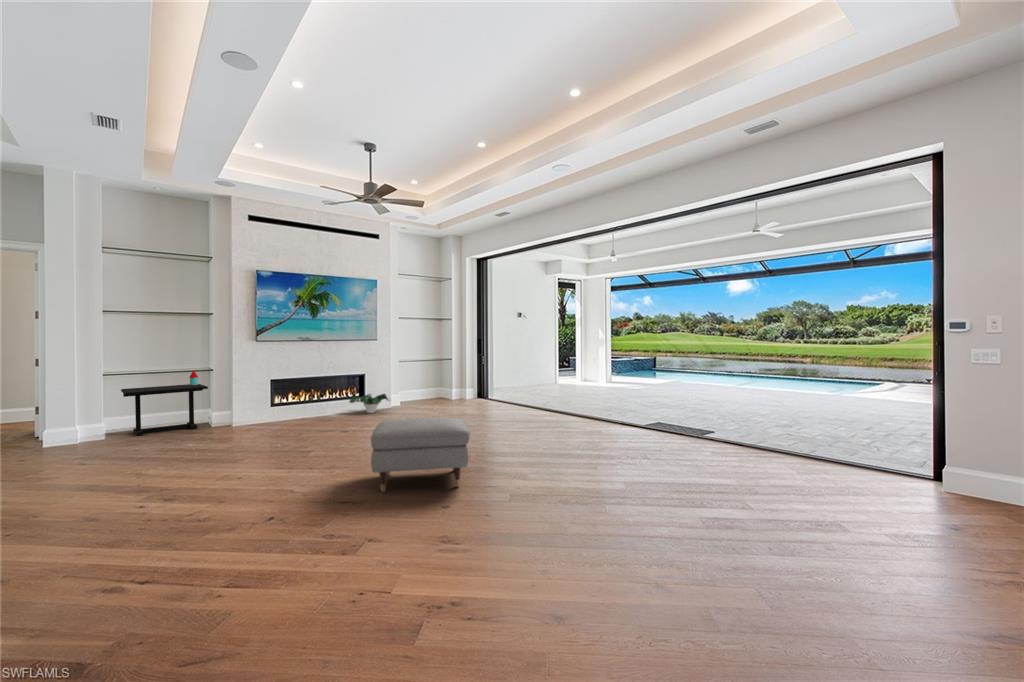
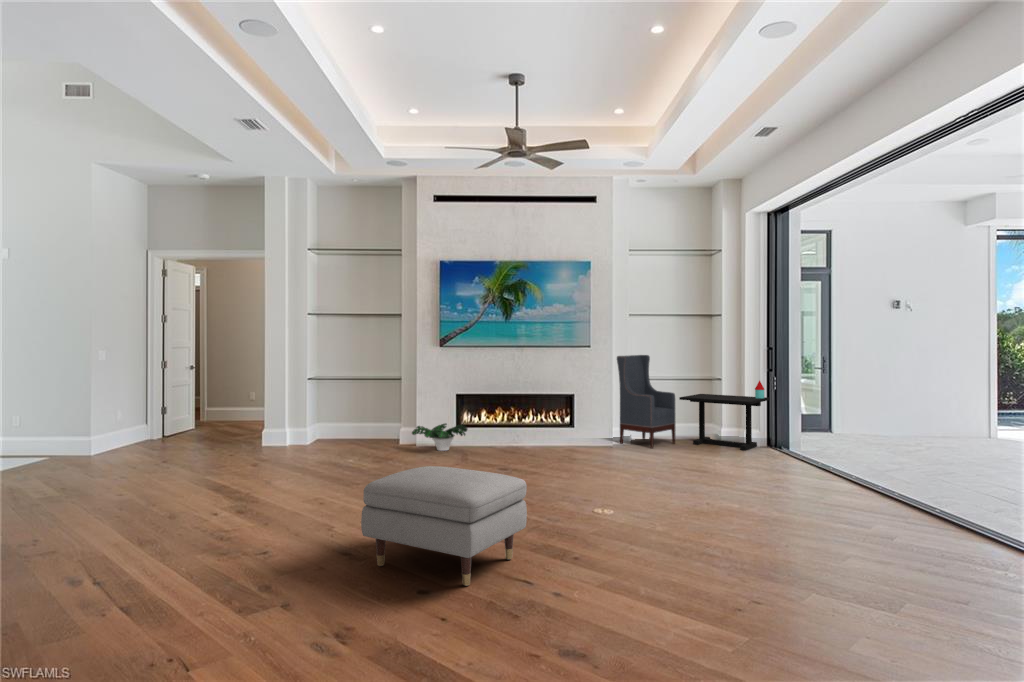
armchair: none [392,346,429,407] -> present [617,355,676,448]
side table: present [121,370,208,436] -> present [679,381,769,450]
potted plant: present [349,394,390,413] -> present [412,423,467,451]

